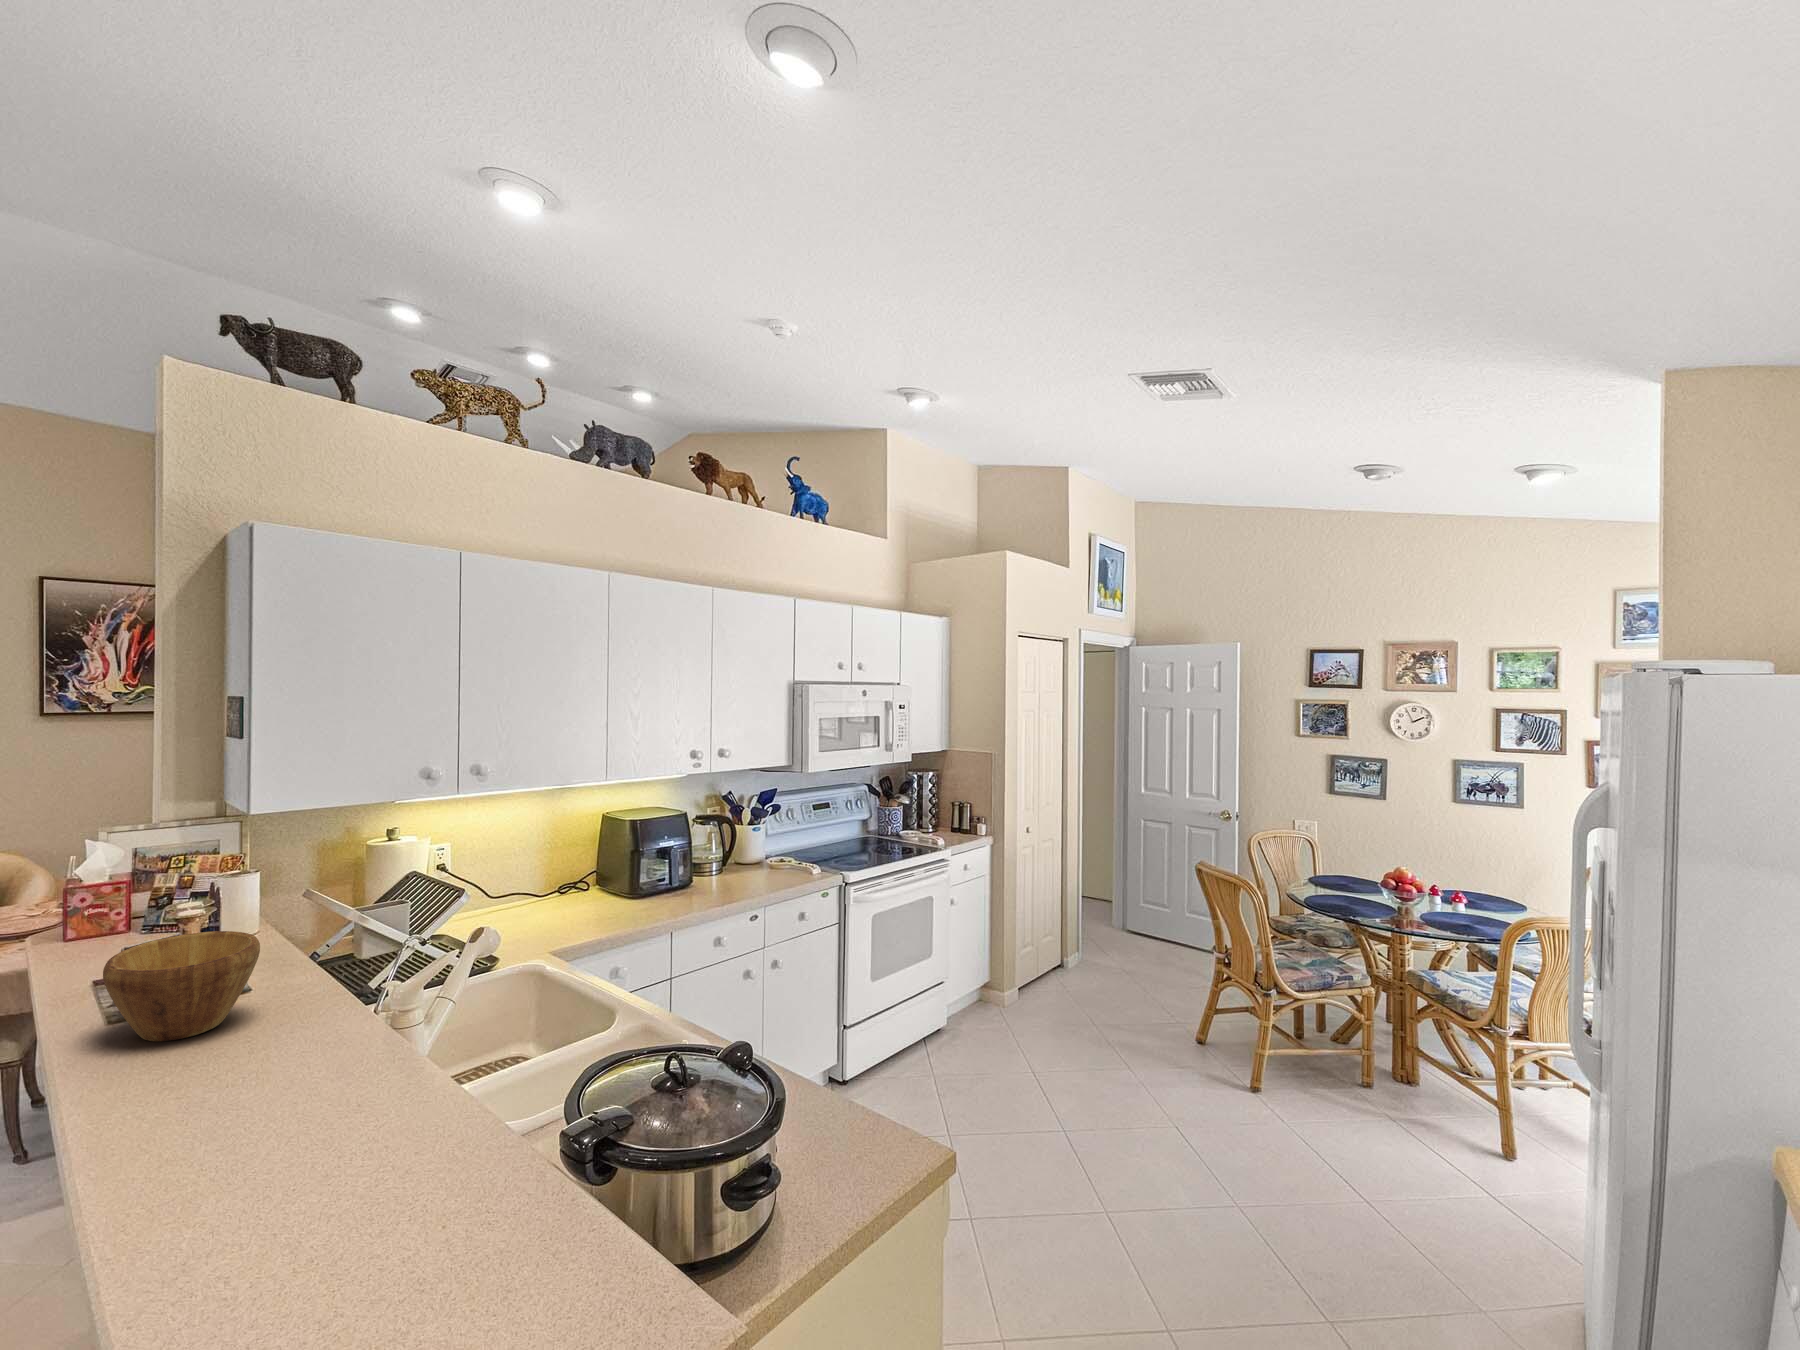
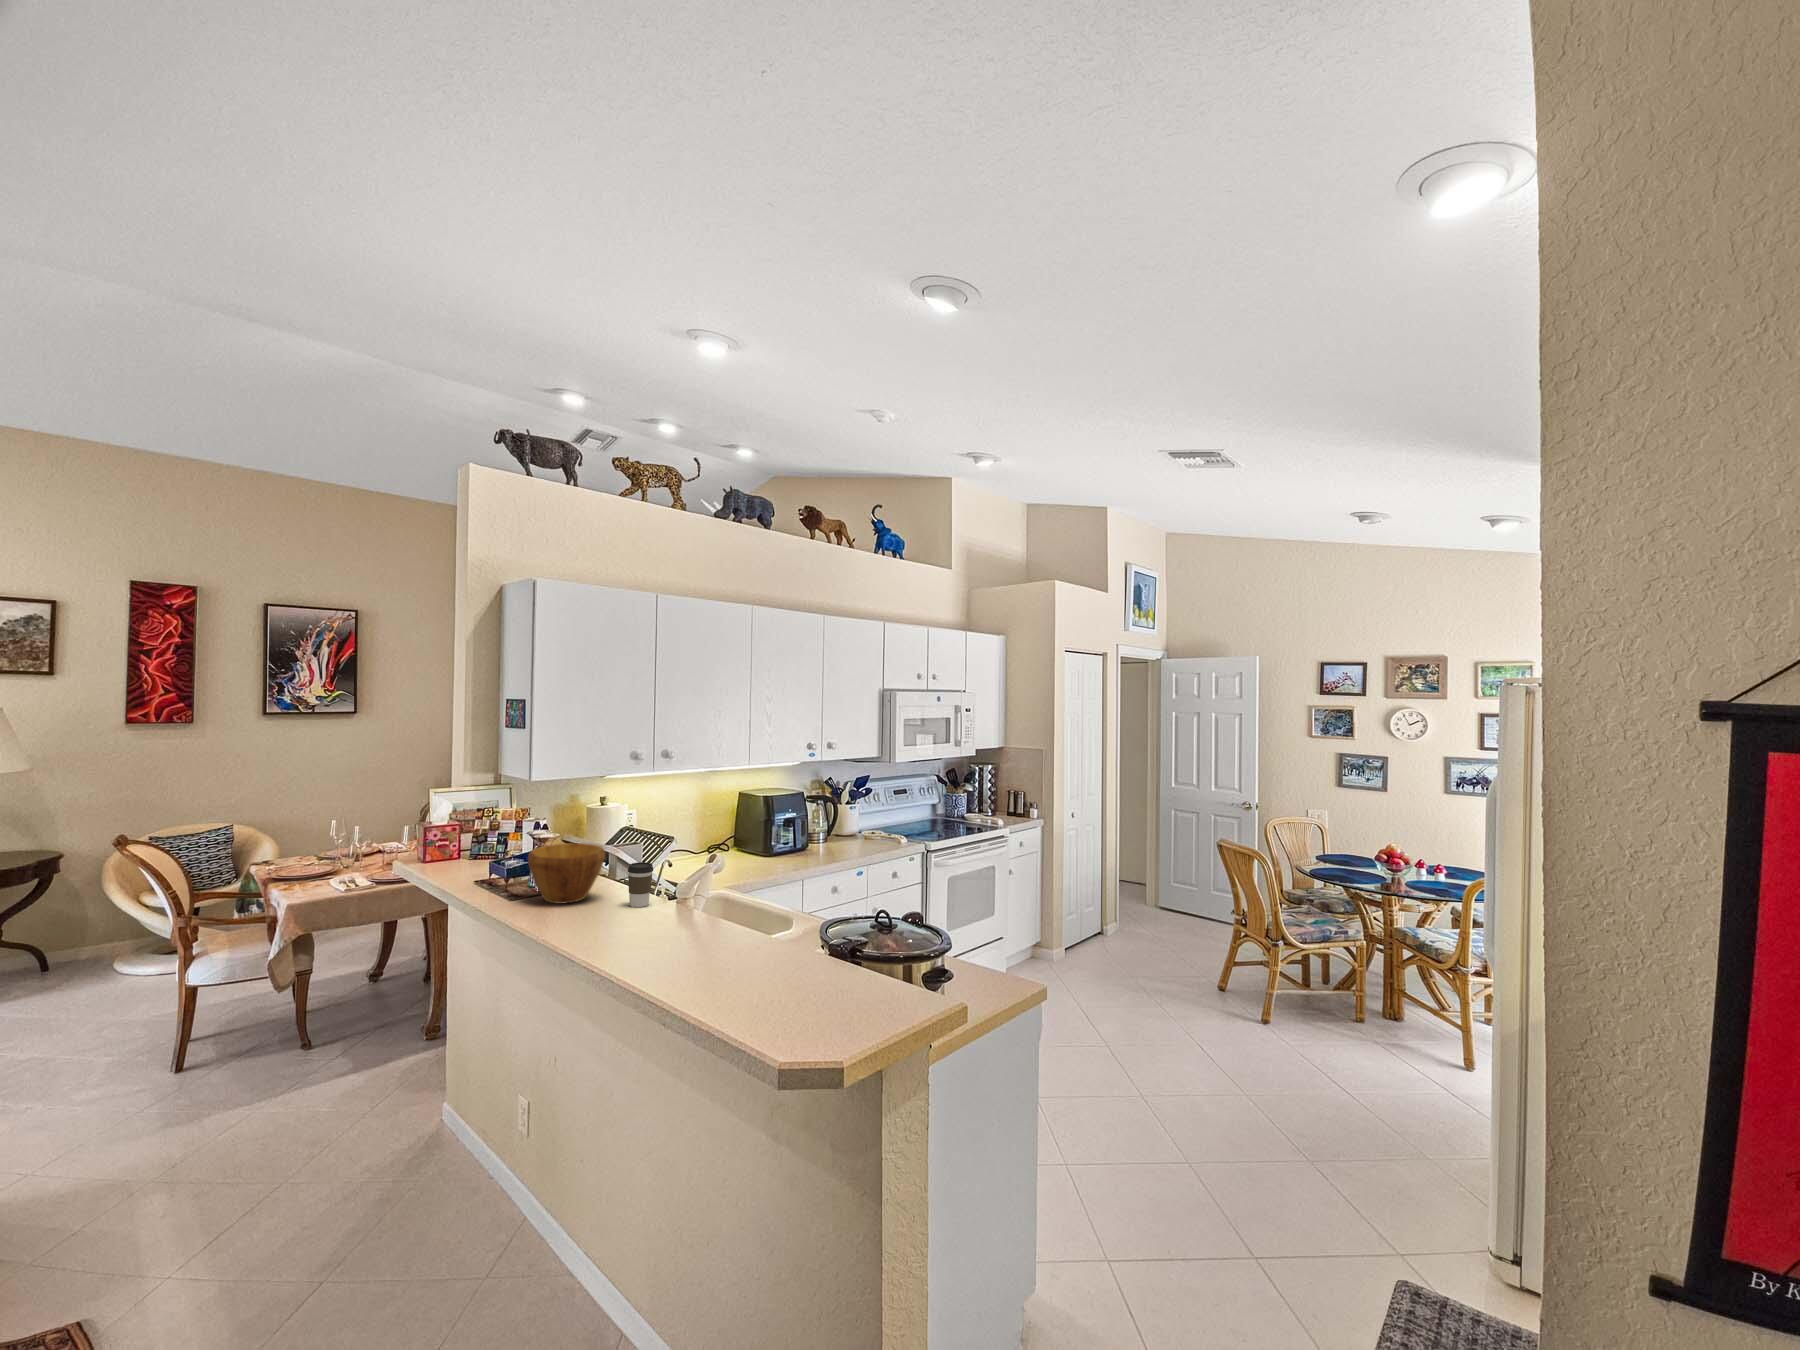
coffee cup: none [275,968,326,1046] -> present [628,862,653,907]

